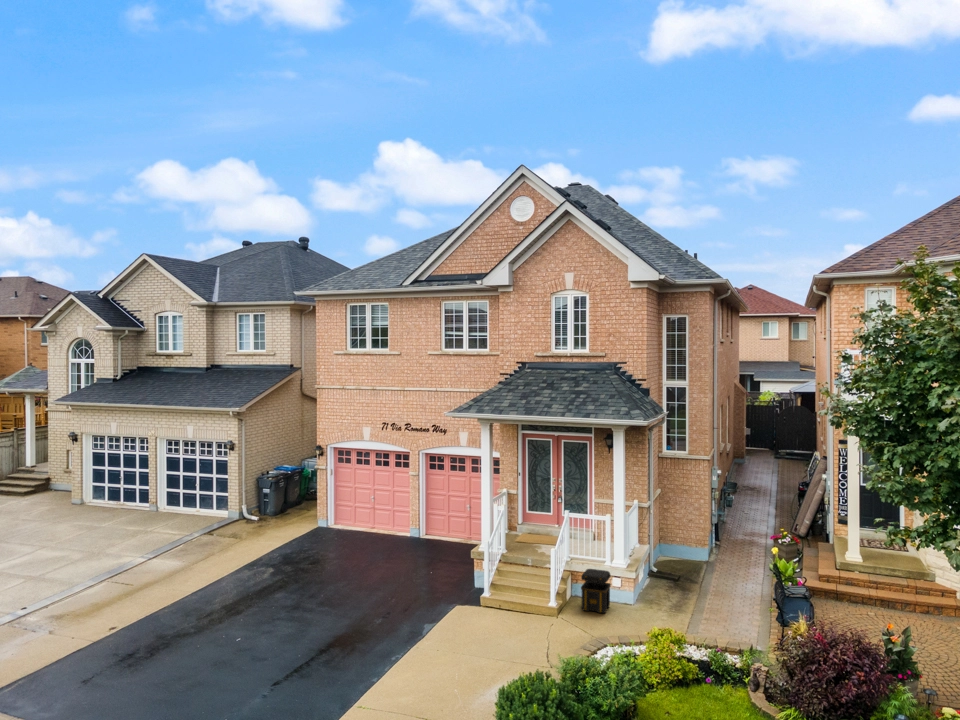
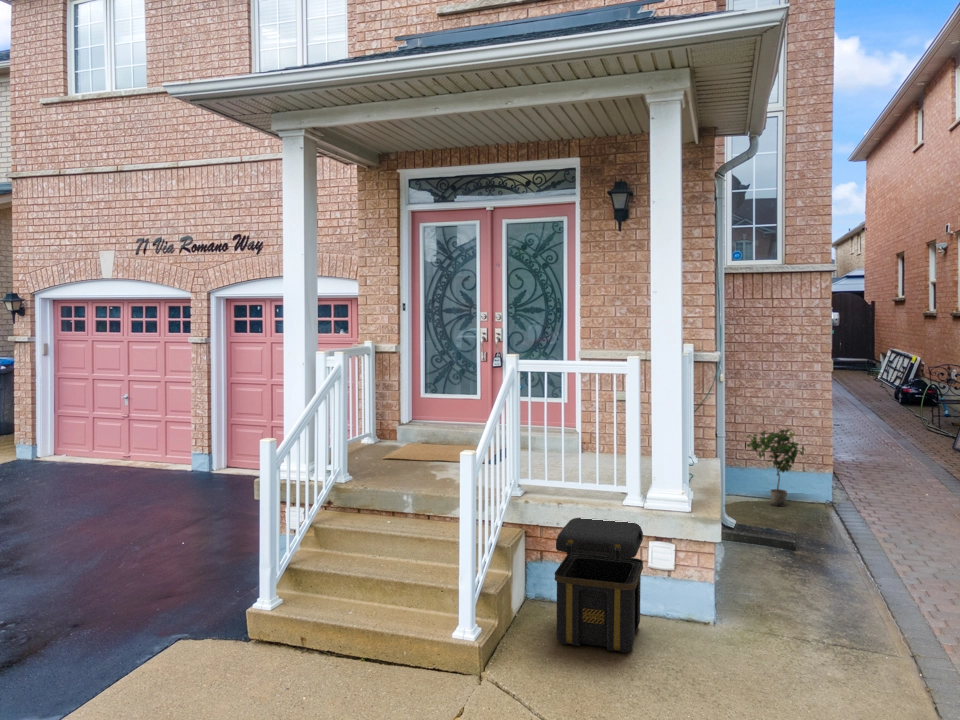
potted plant: none [669,528,697,564] -> present [746,429,805,506]

